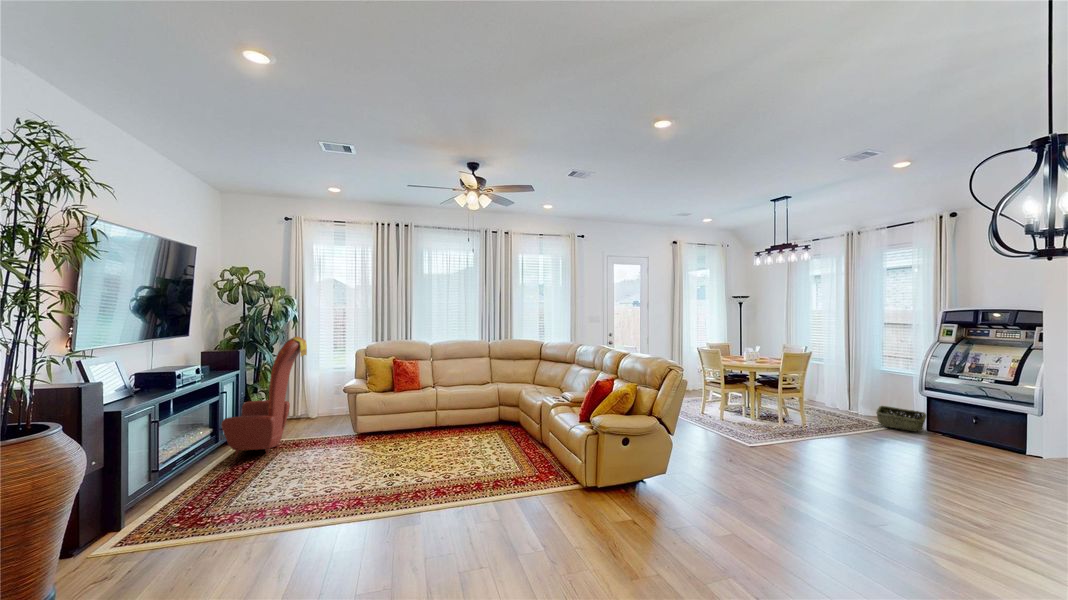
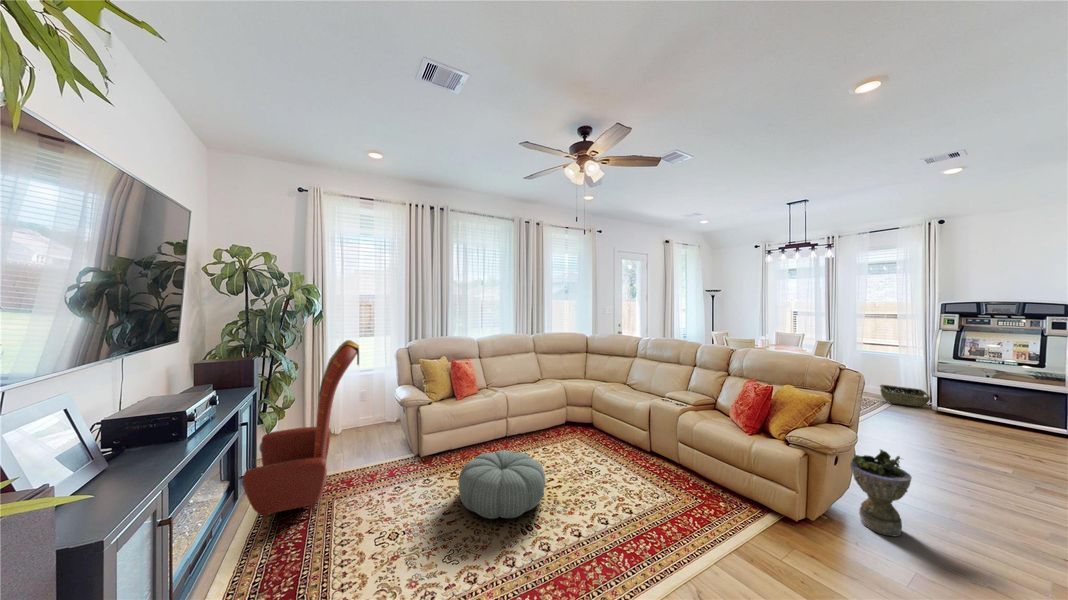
pouf: none [359,426,429,469] -> present [458,450,545,519]
planter: none [648,435,688,505] -> present [850,450,912,536]

